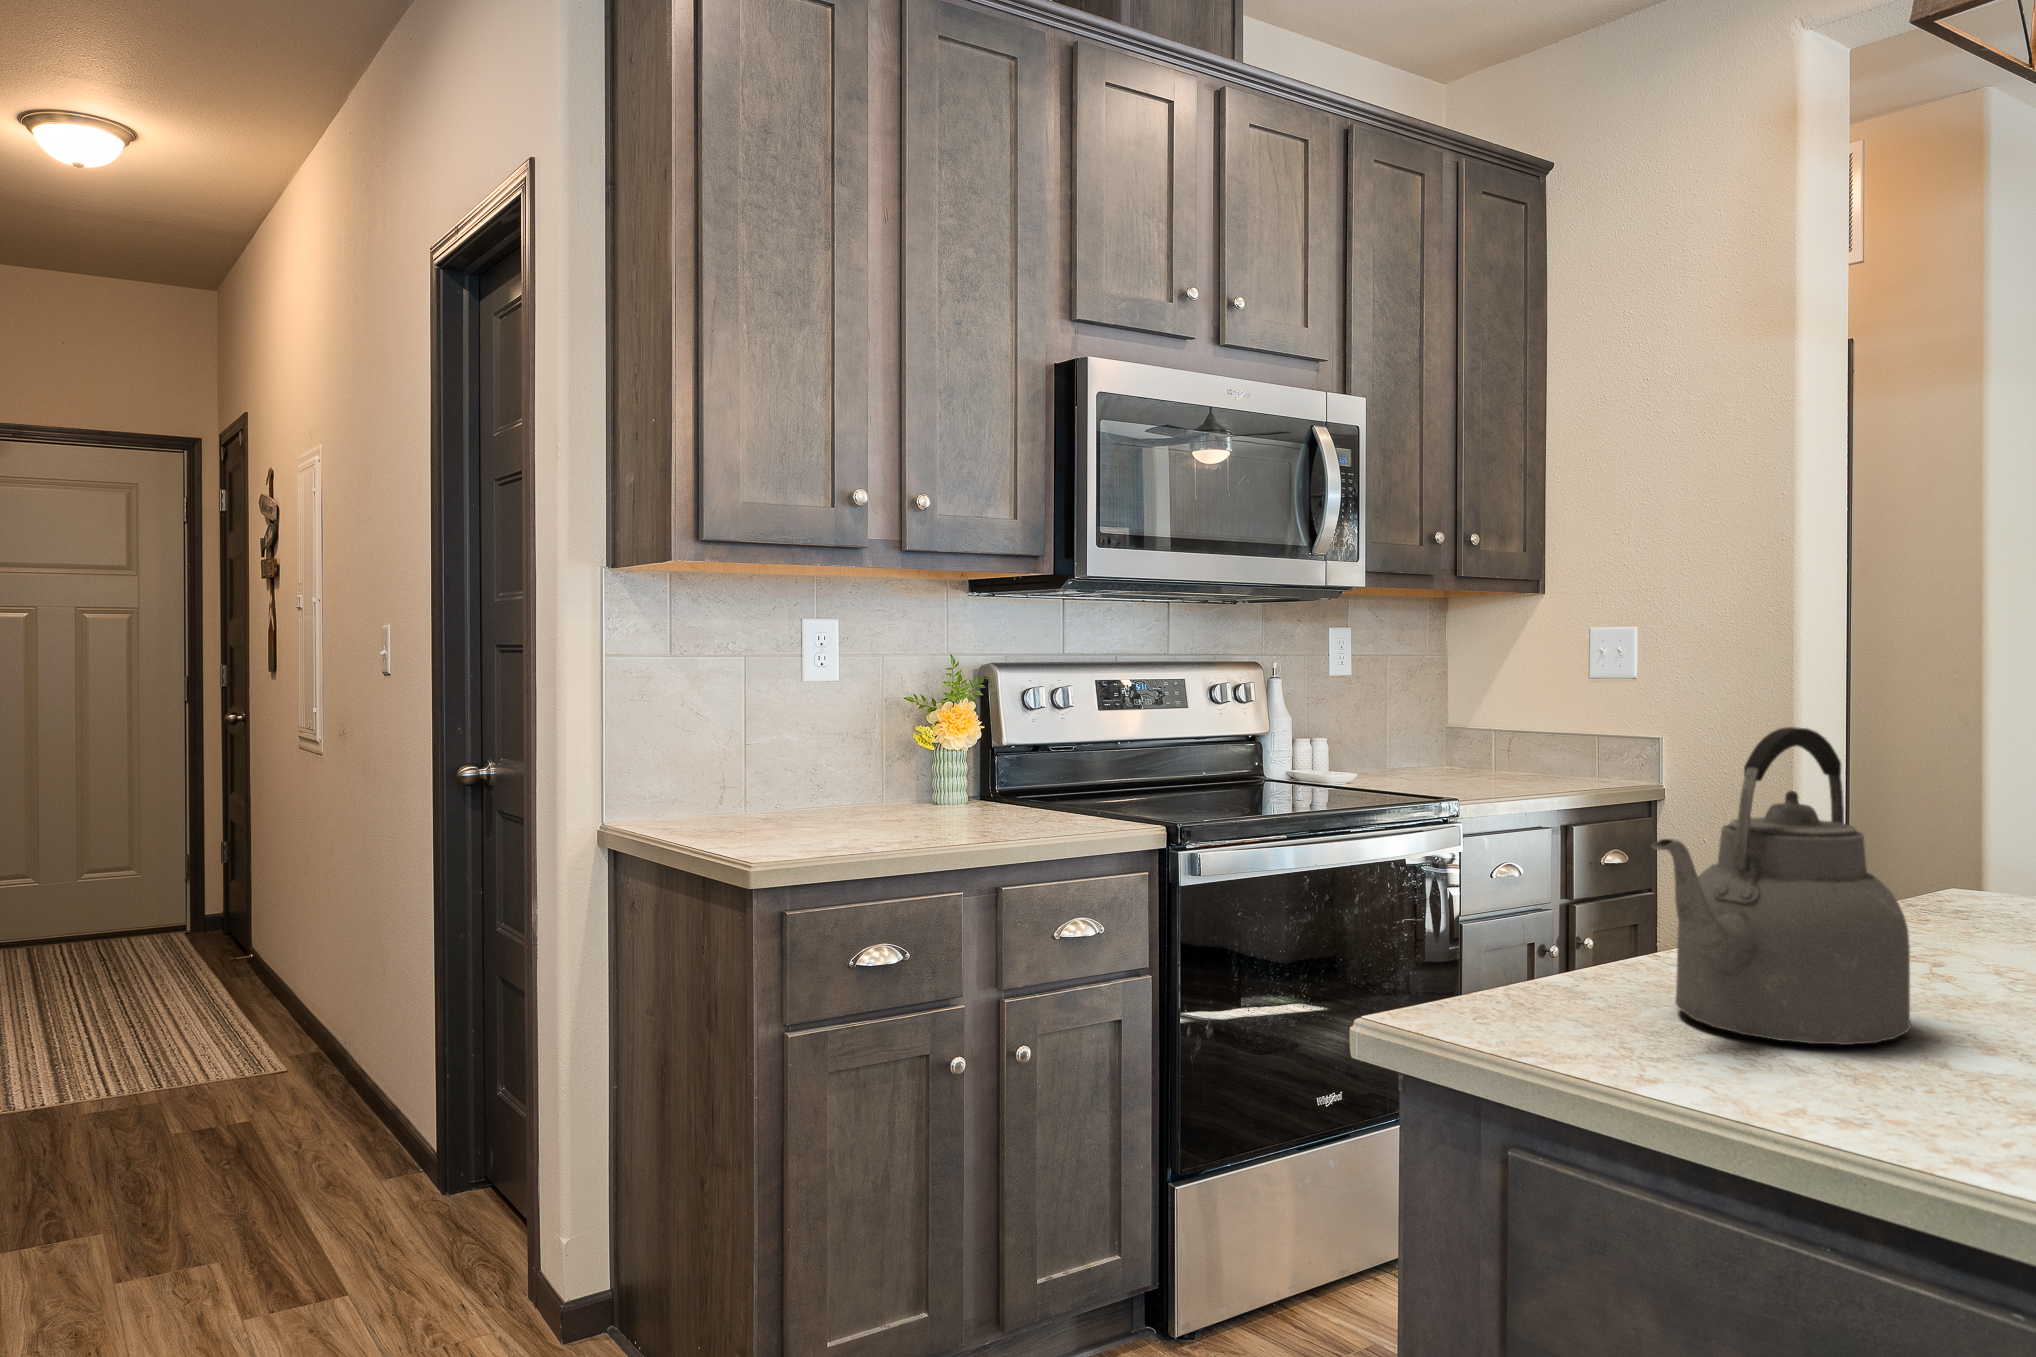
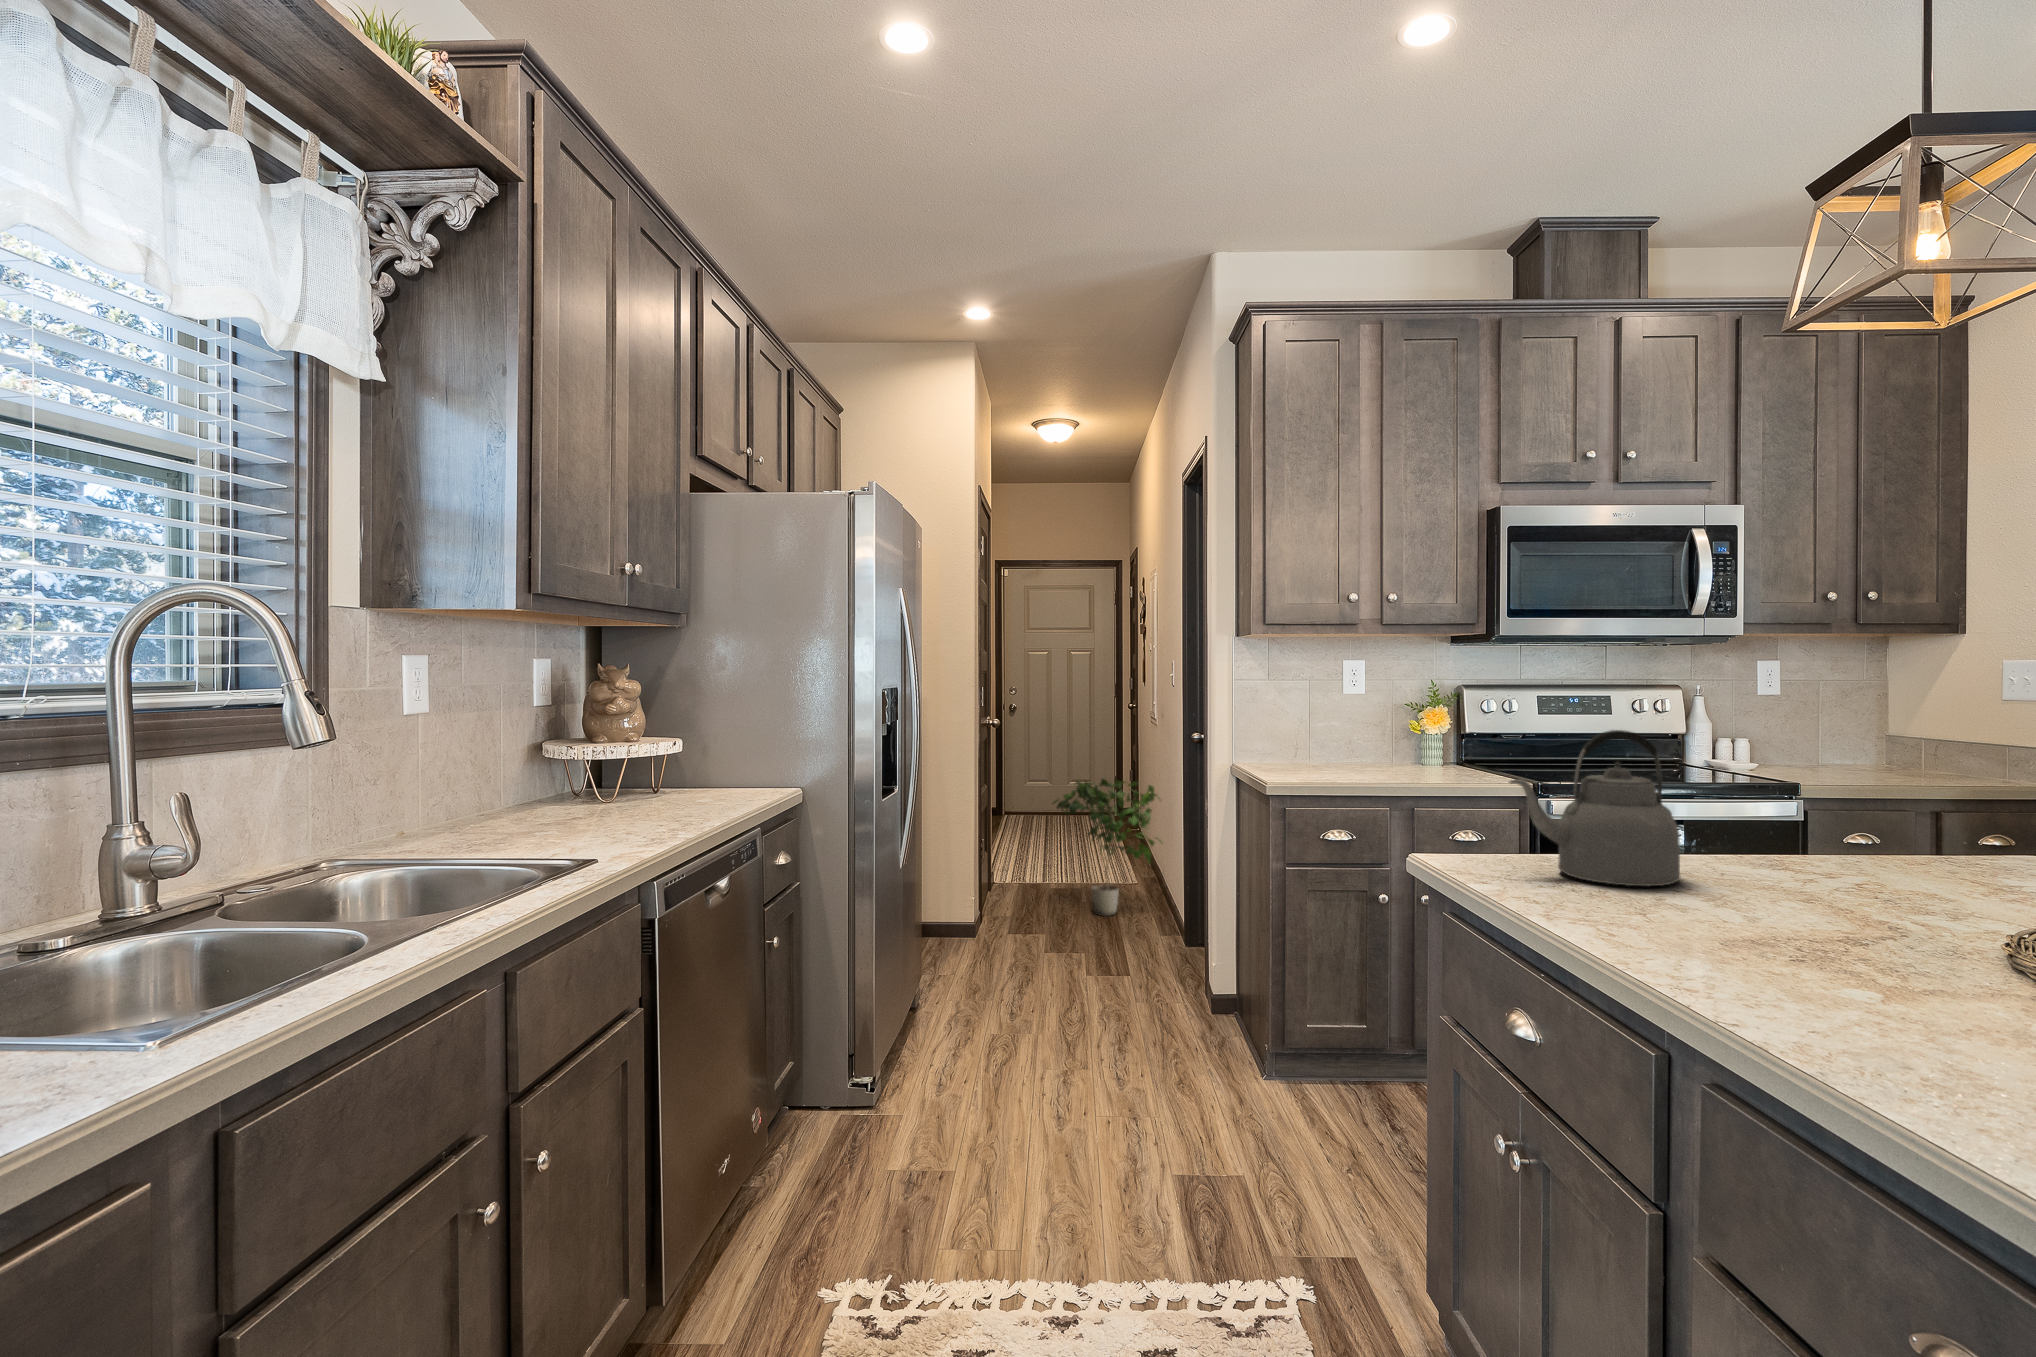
potted plant: none [104,867,373,1159] -> present [1053,779,1161,916]

